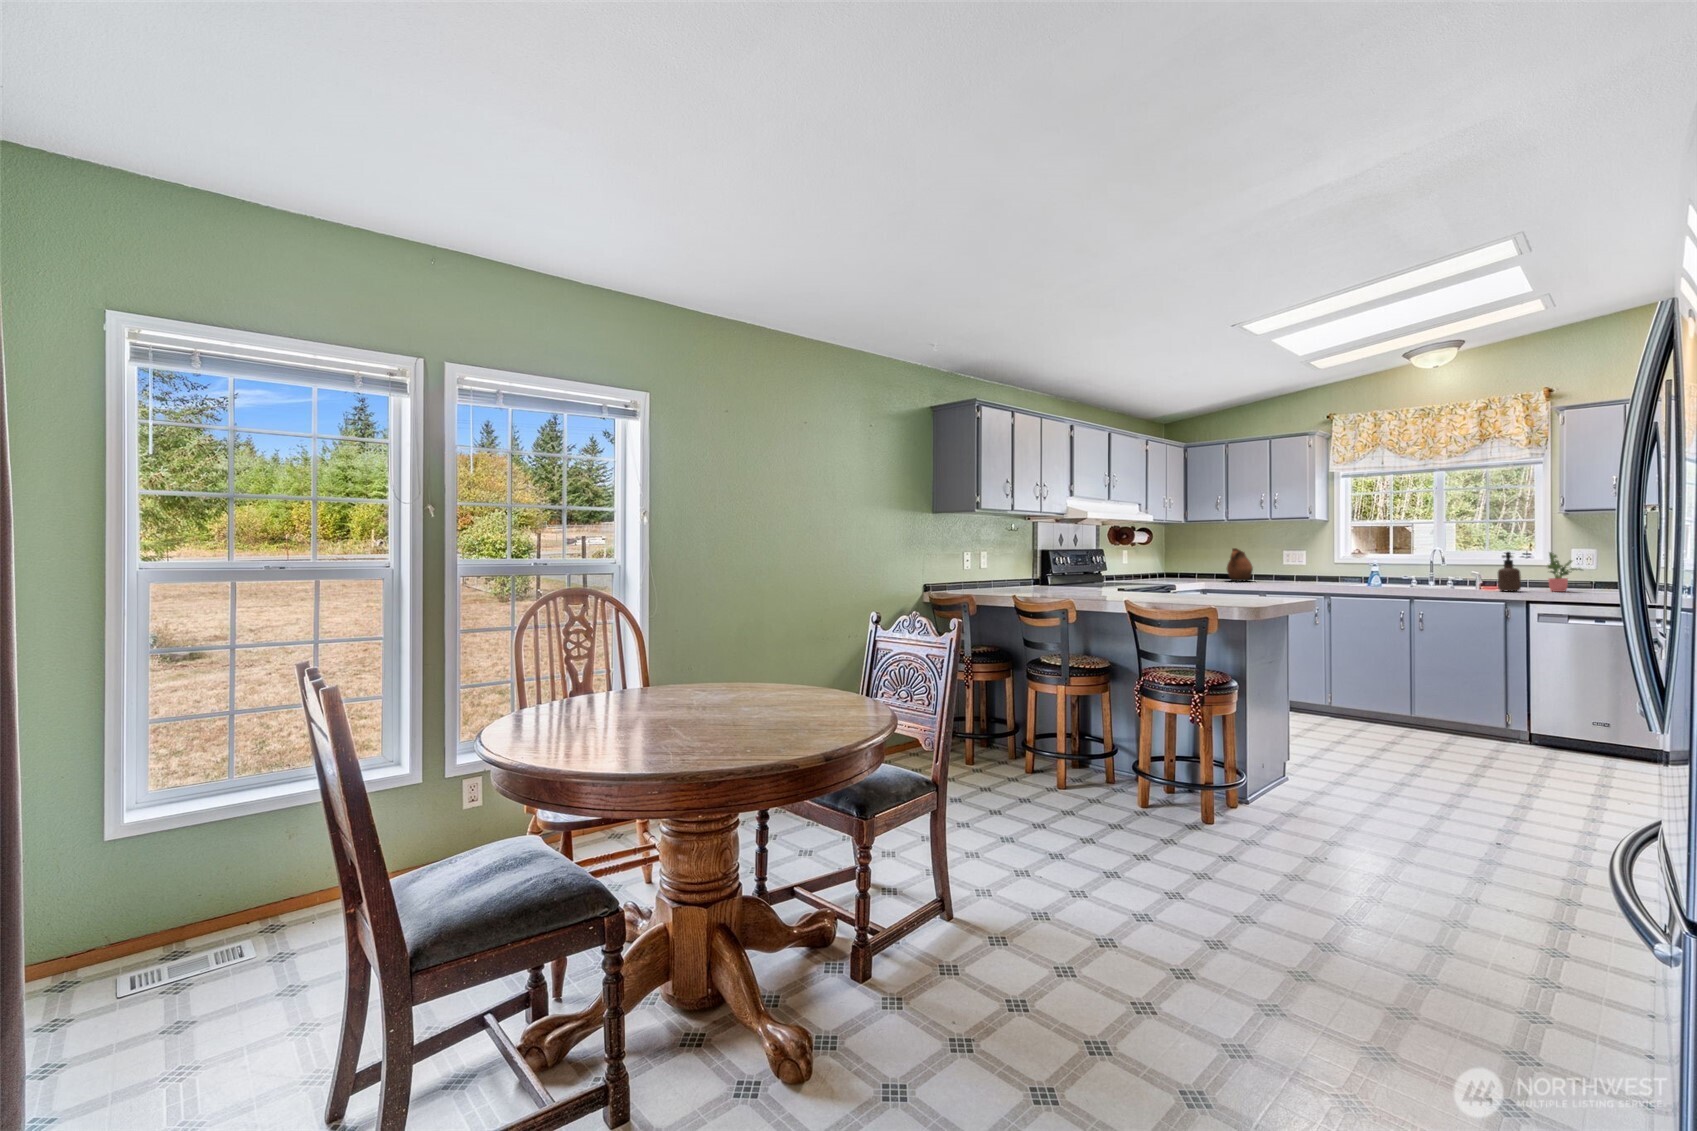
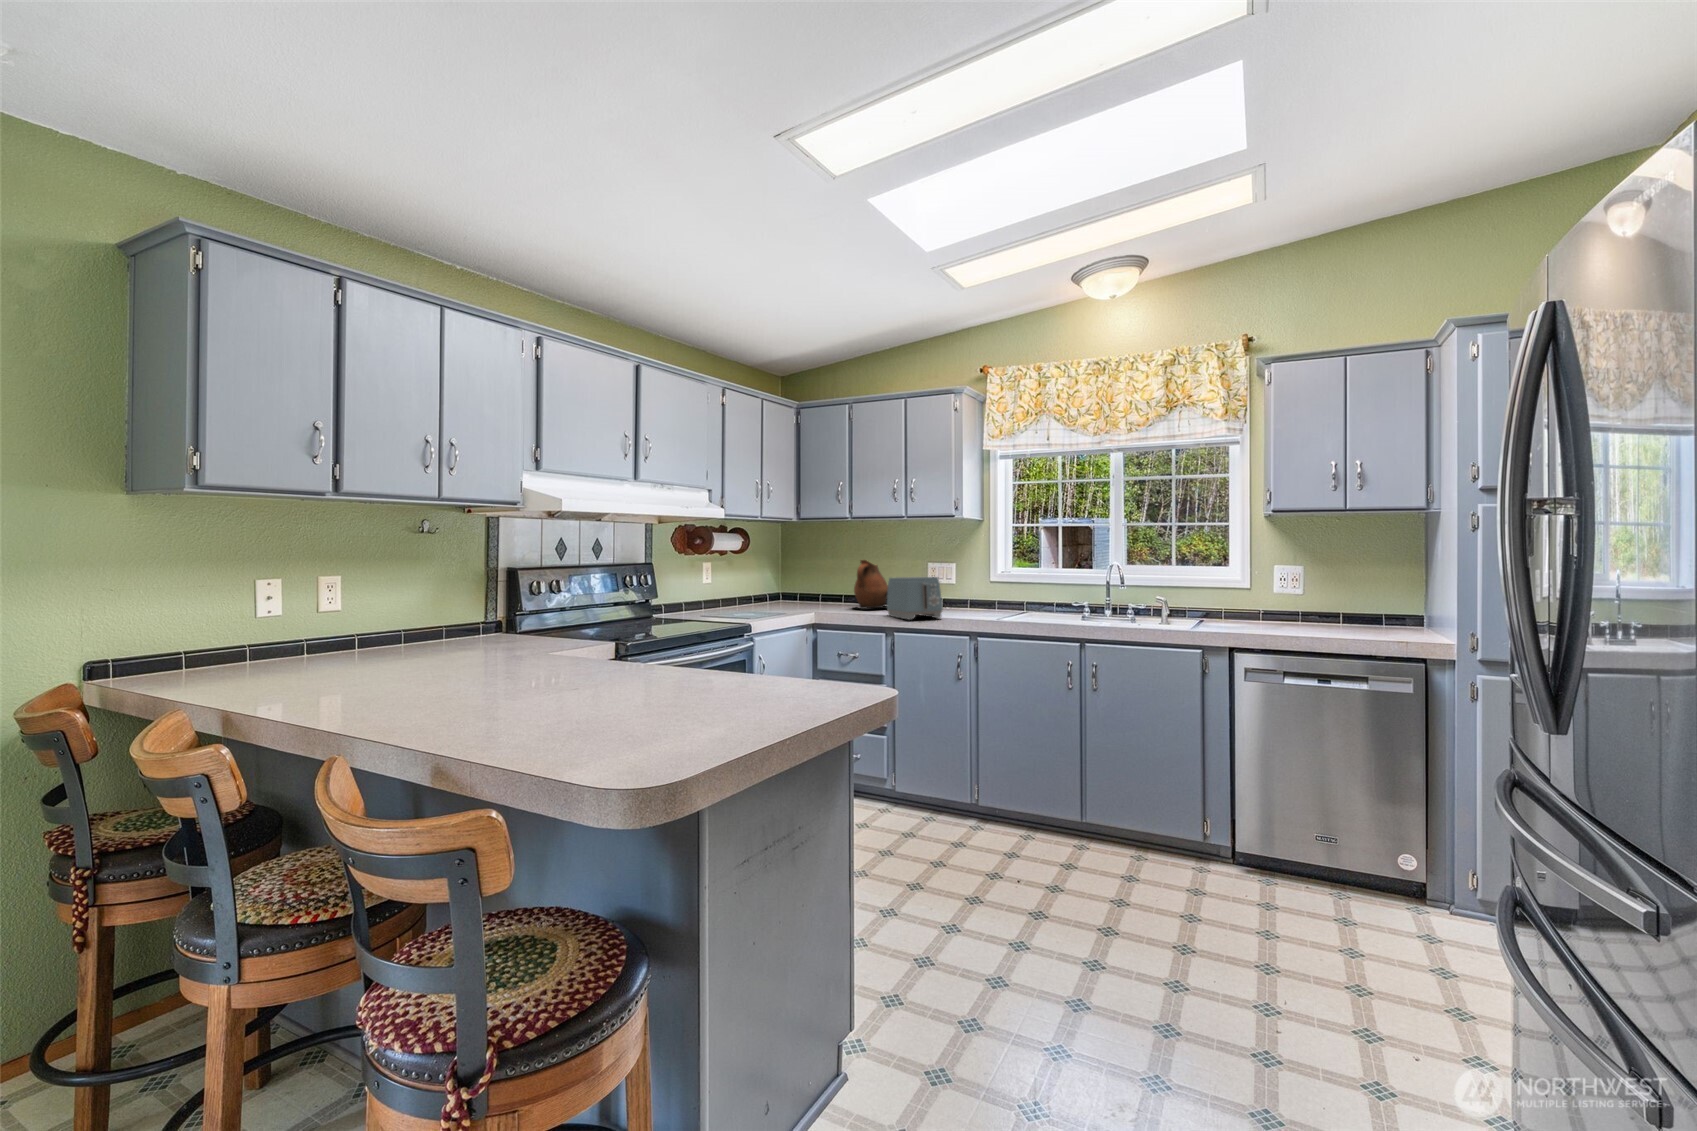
soap dispenser: present [1498,552,1521,591] -> none [1194,573,1223,634]
potted plant: present [1548,552,1582,592] -> none [1254,572,1299,633]
toaster: none [1257,558,1302,585] -> present [887,577,943,620]

